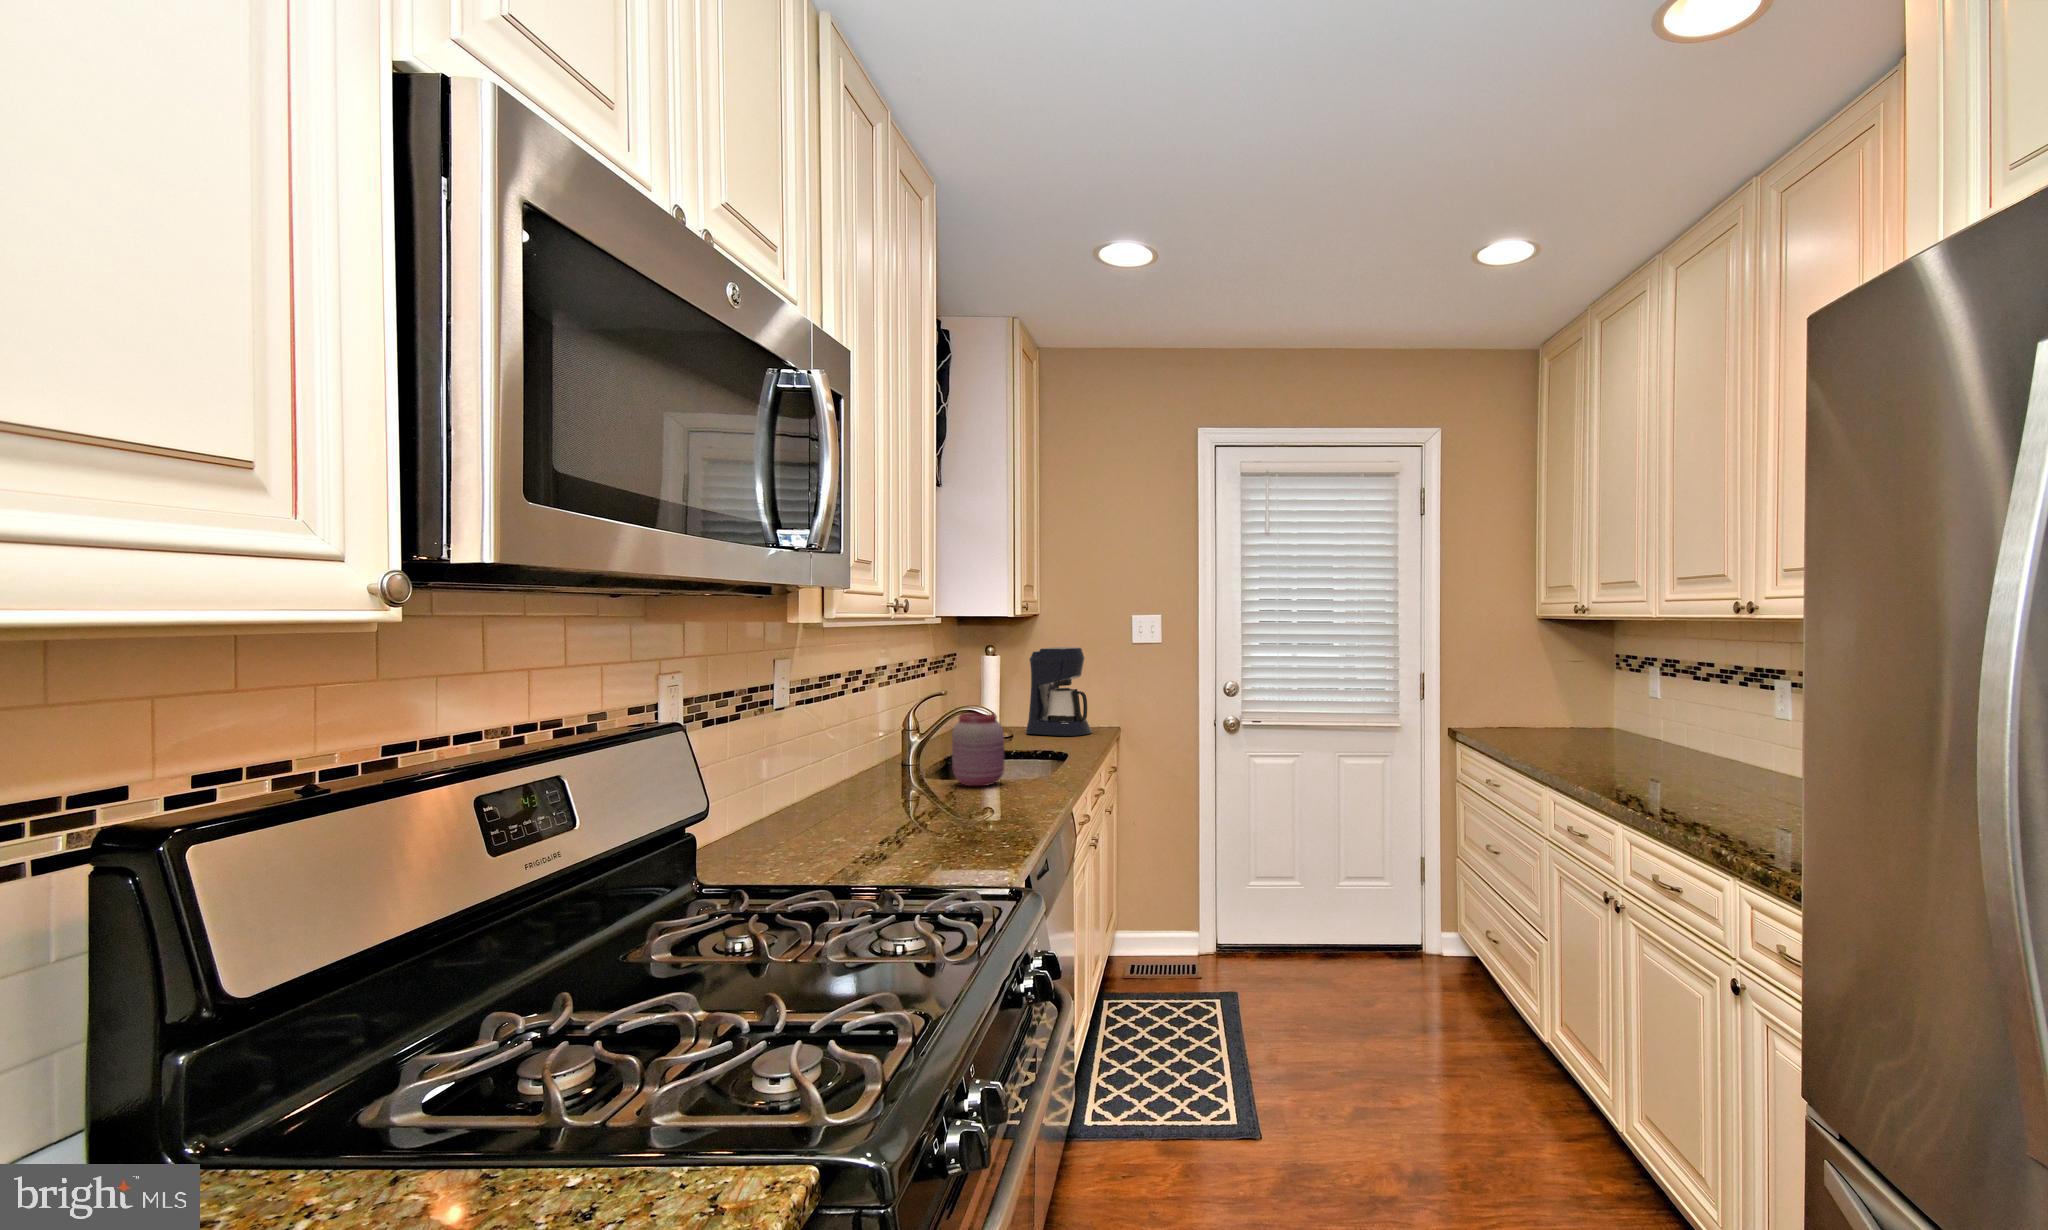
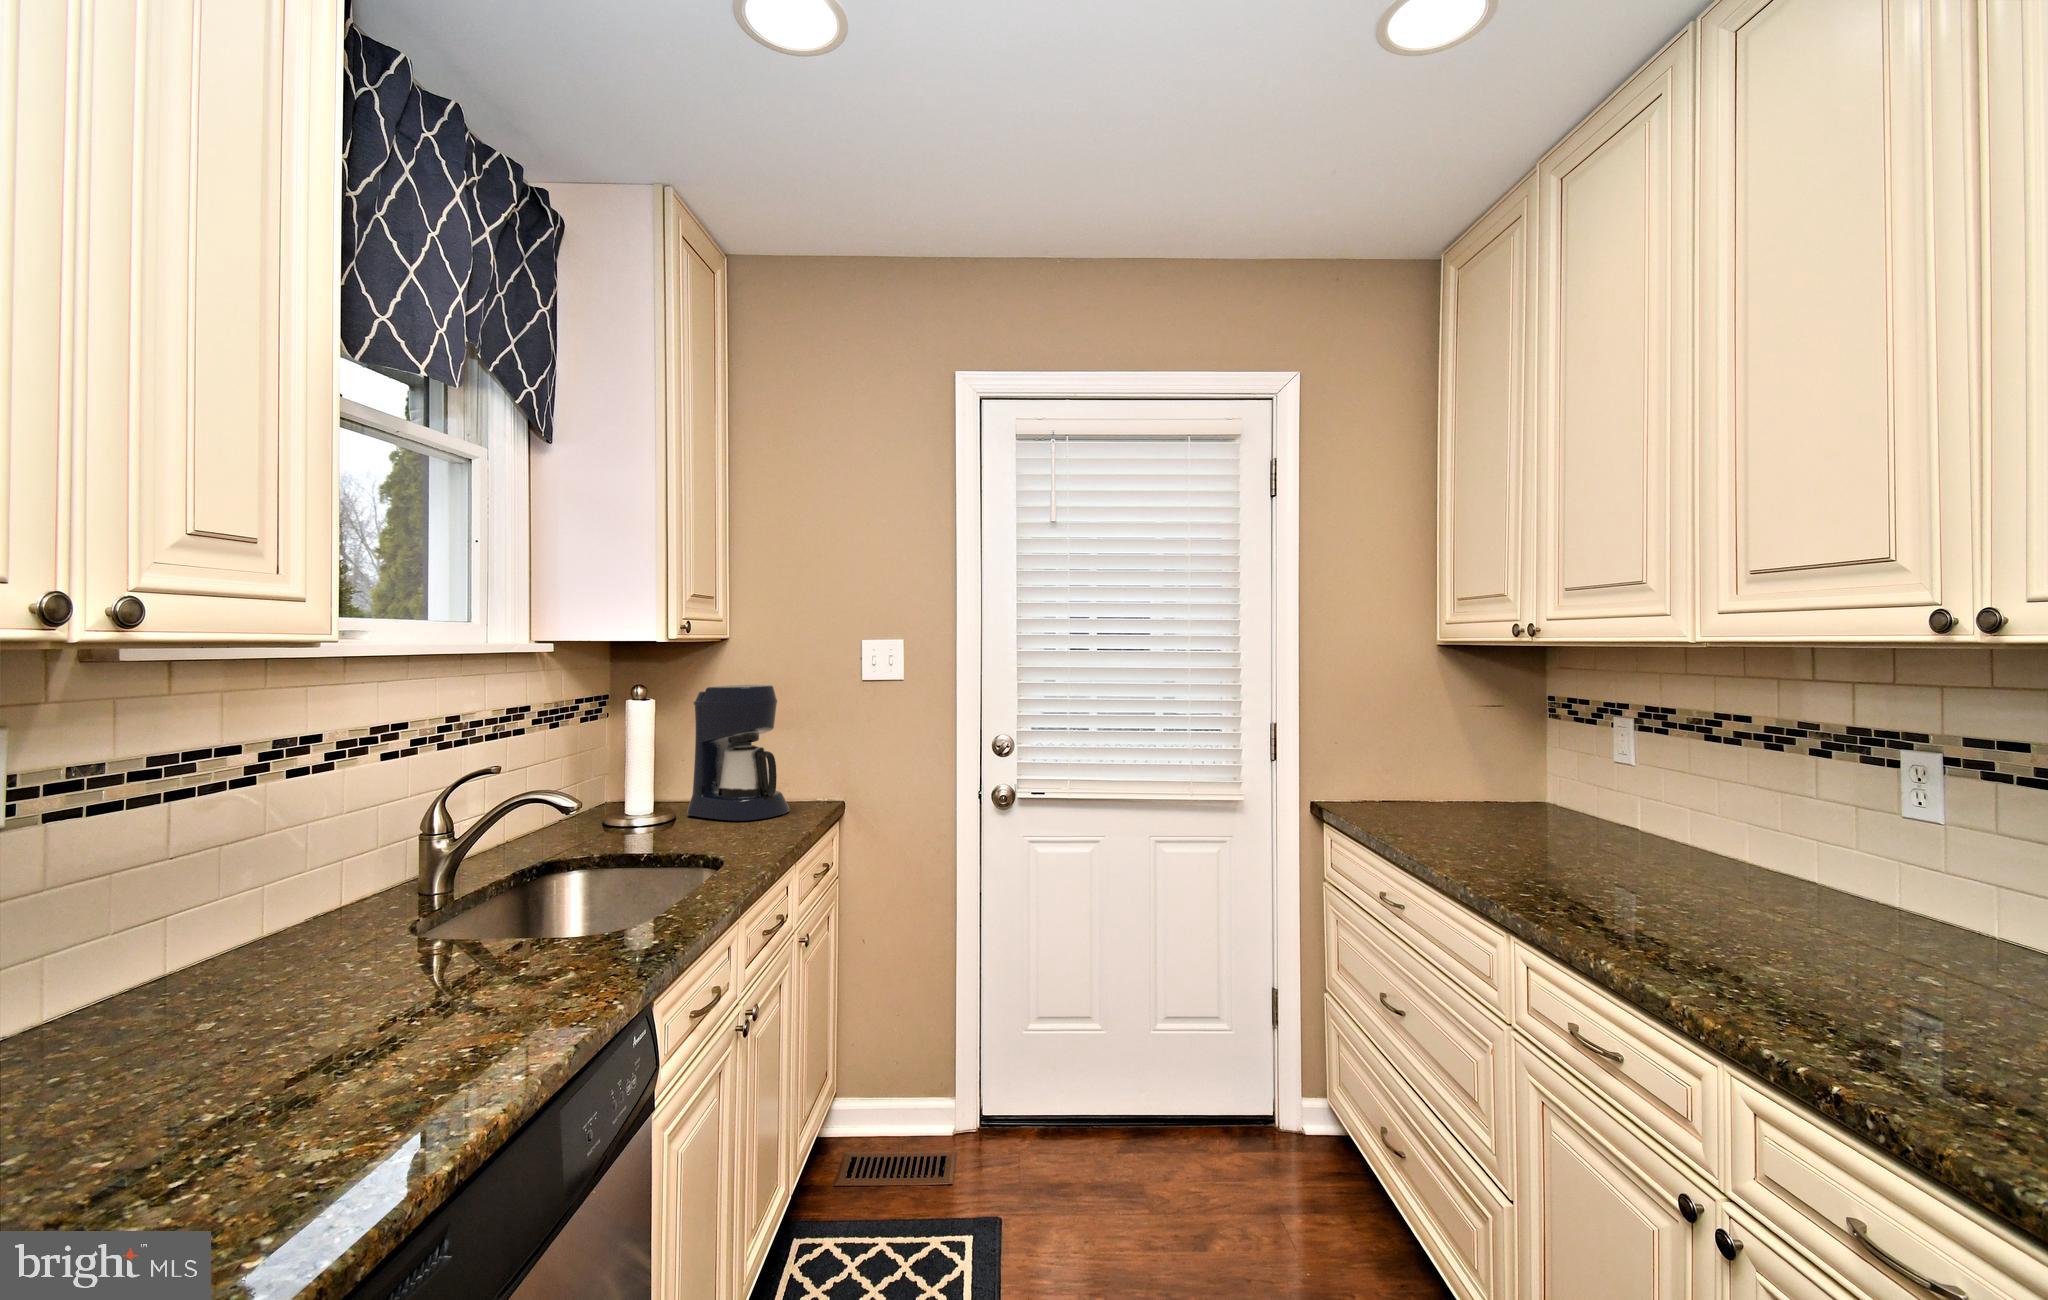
jar: present [952,712,1004,786] -> none [172,834,329,1015]

